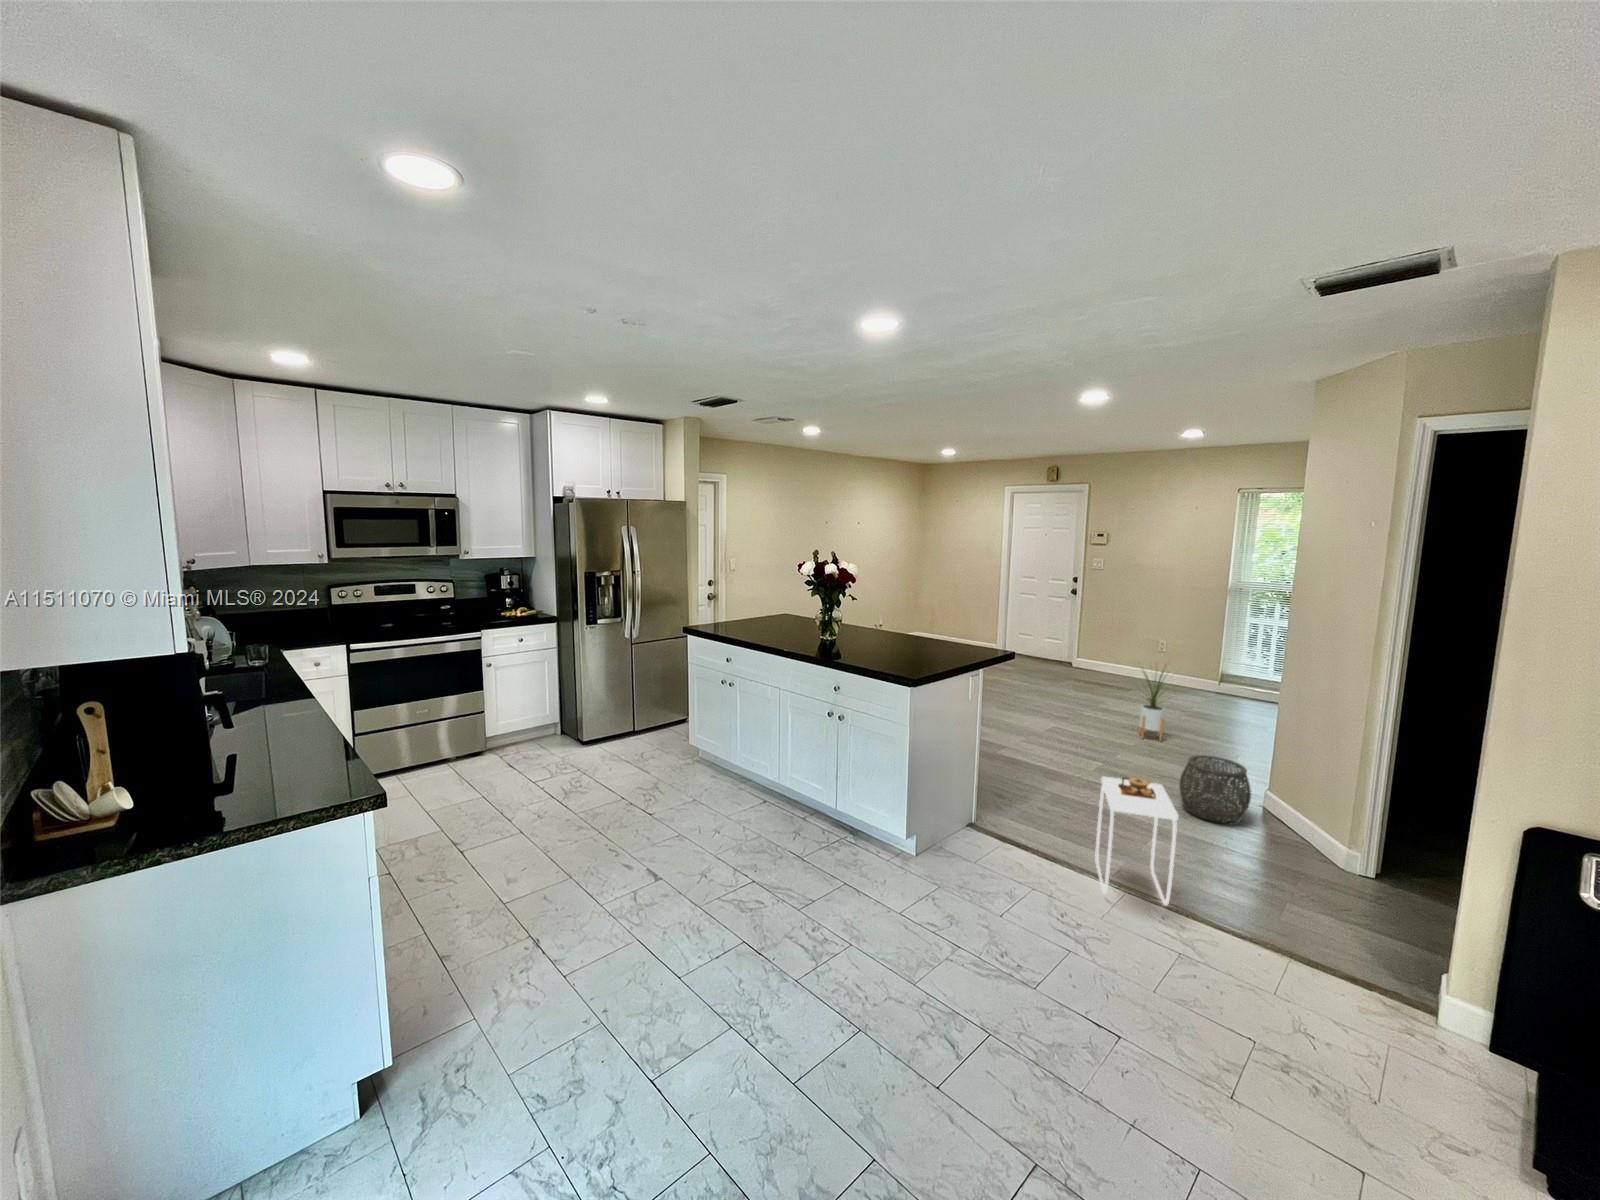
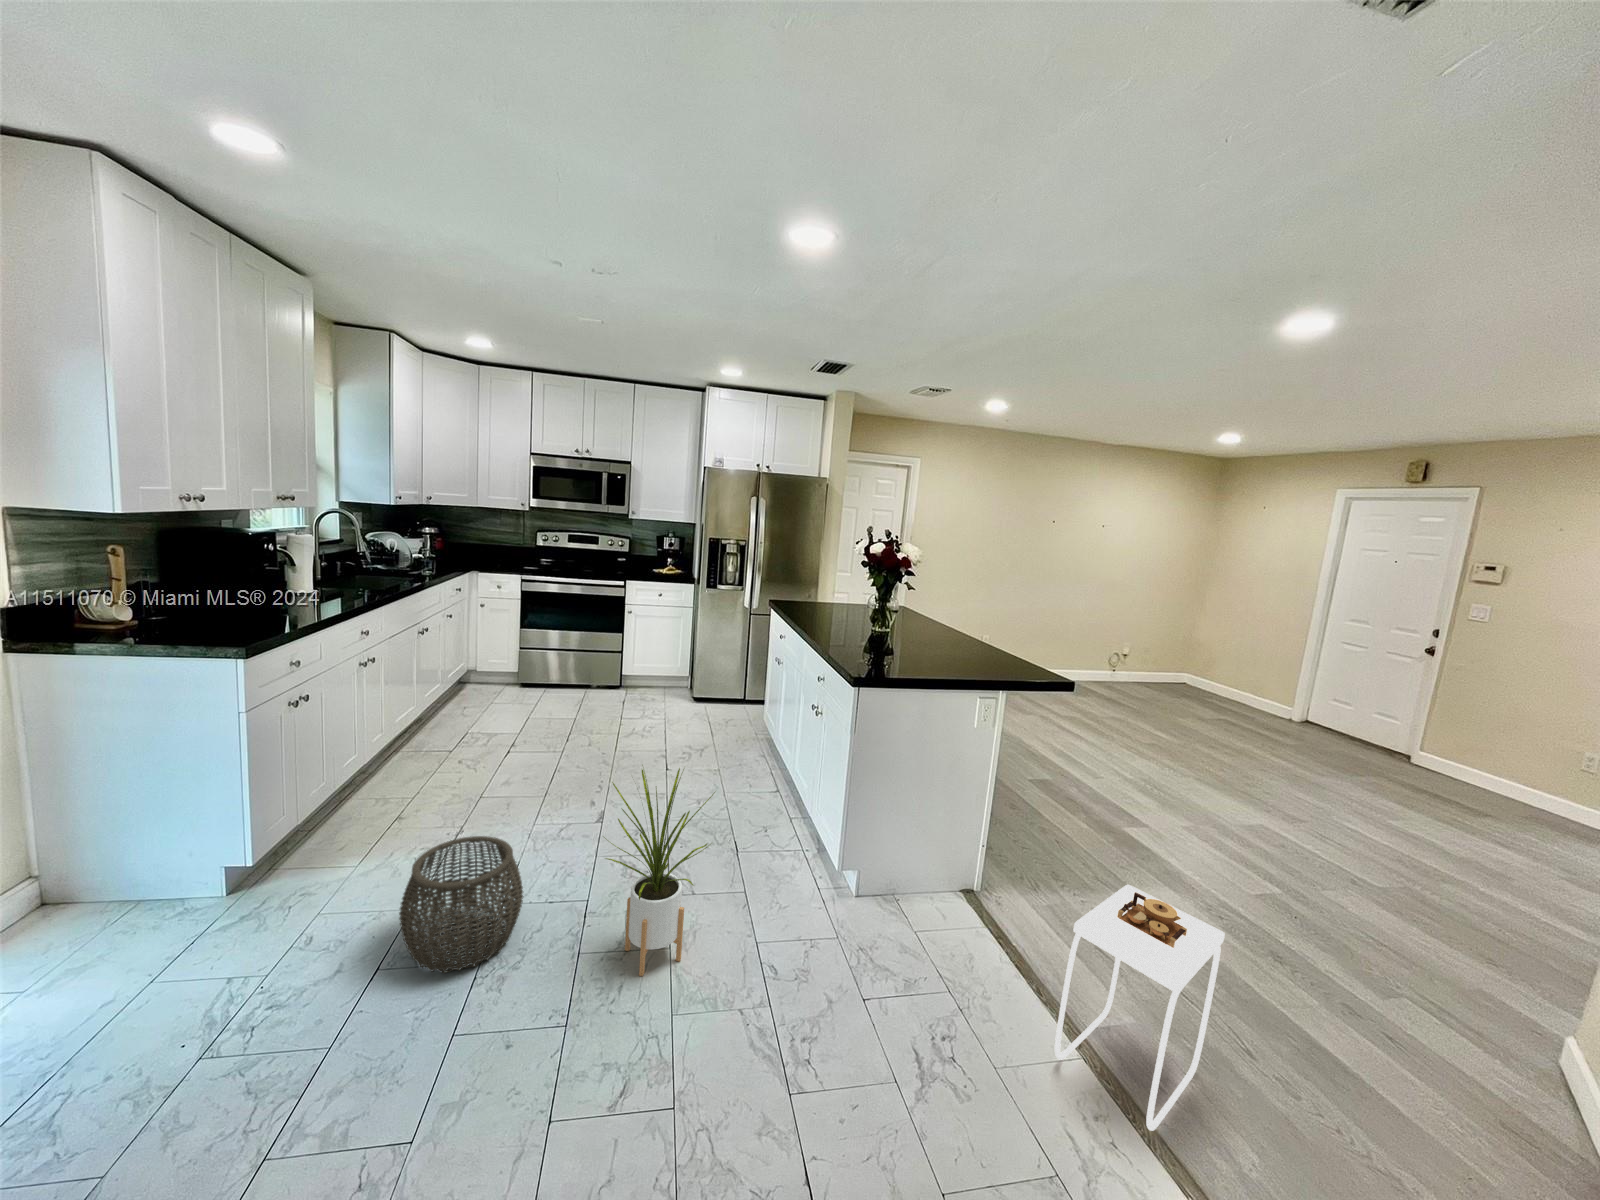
house plant: present [1135,666,1166,741] -> present [604,768,715,976]
woven basket: present [1179,755,1251,823] -> present [399,836,523,973]

